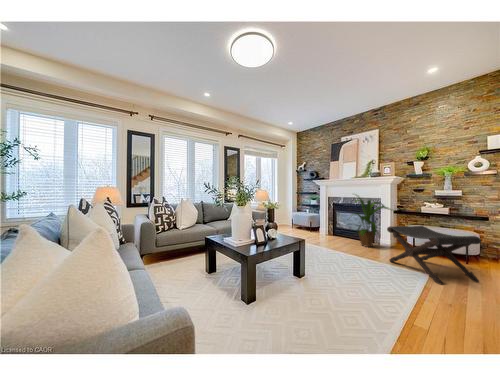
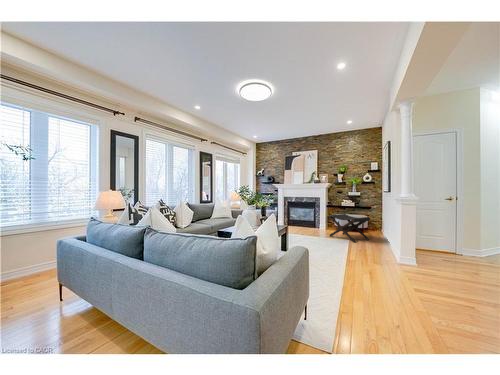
house plant: present [354,197,391,247] -> none [302,195,330,230]

